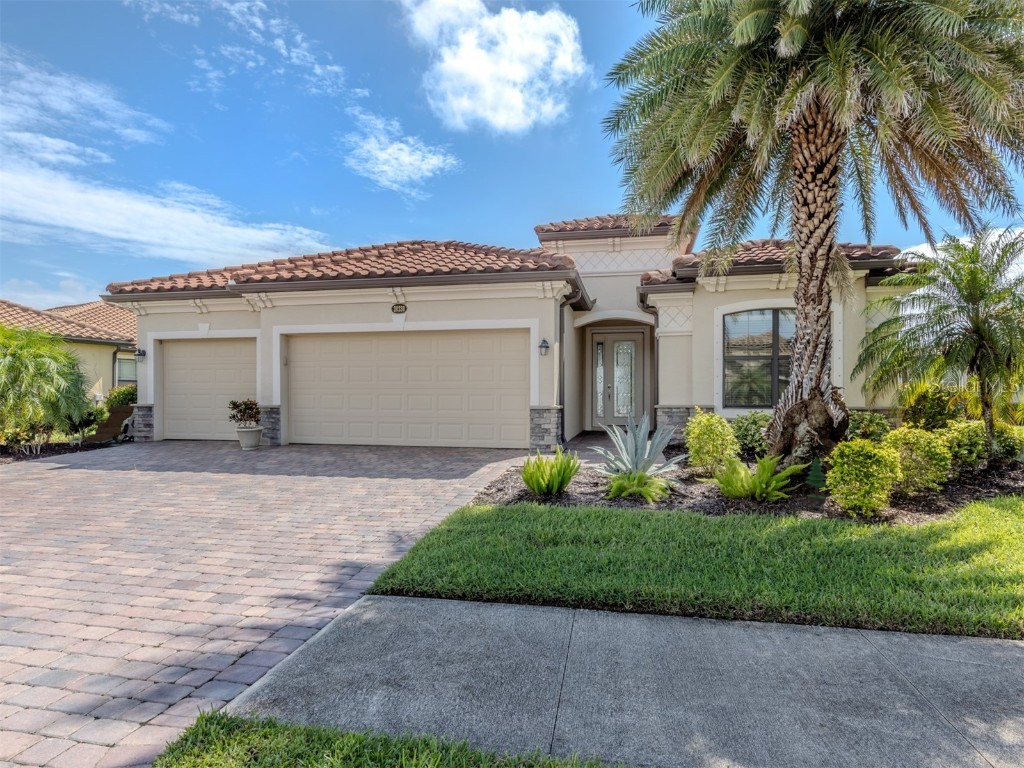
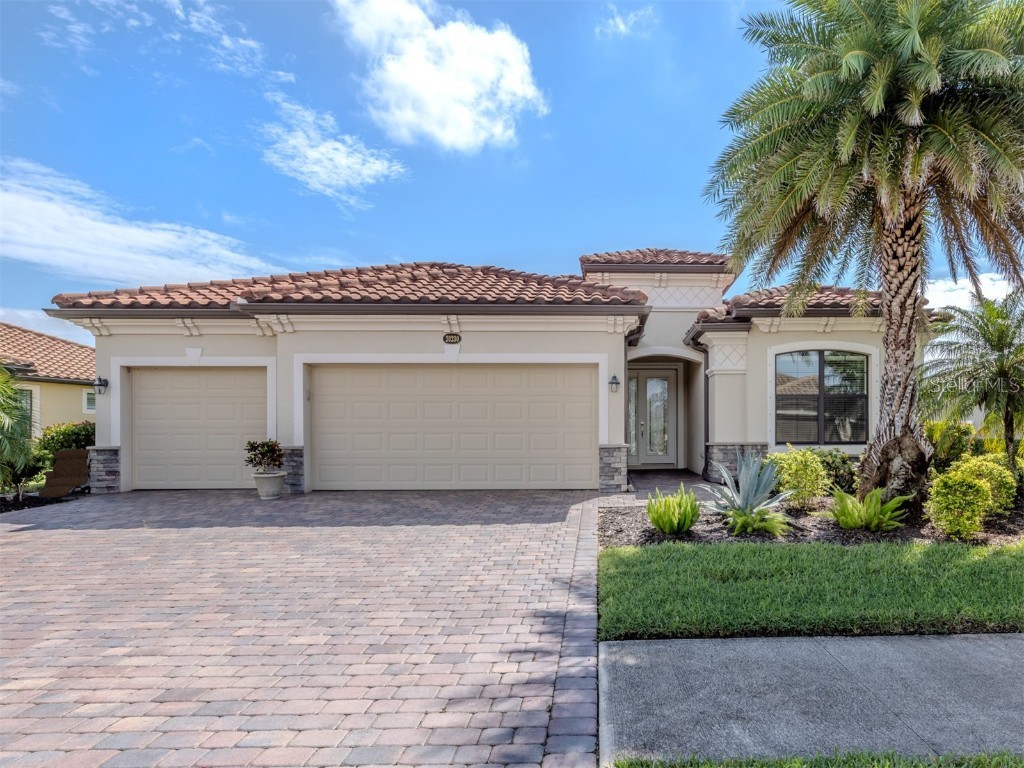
potted tree: present [806,457,826,509] -> none [918,490,939,537]

